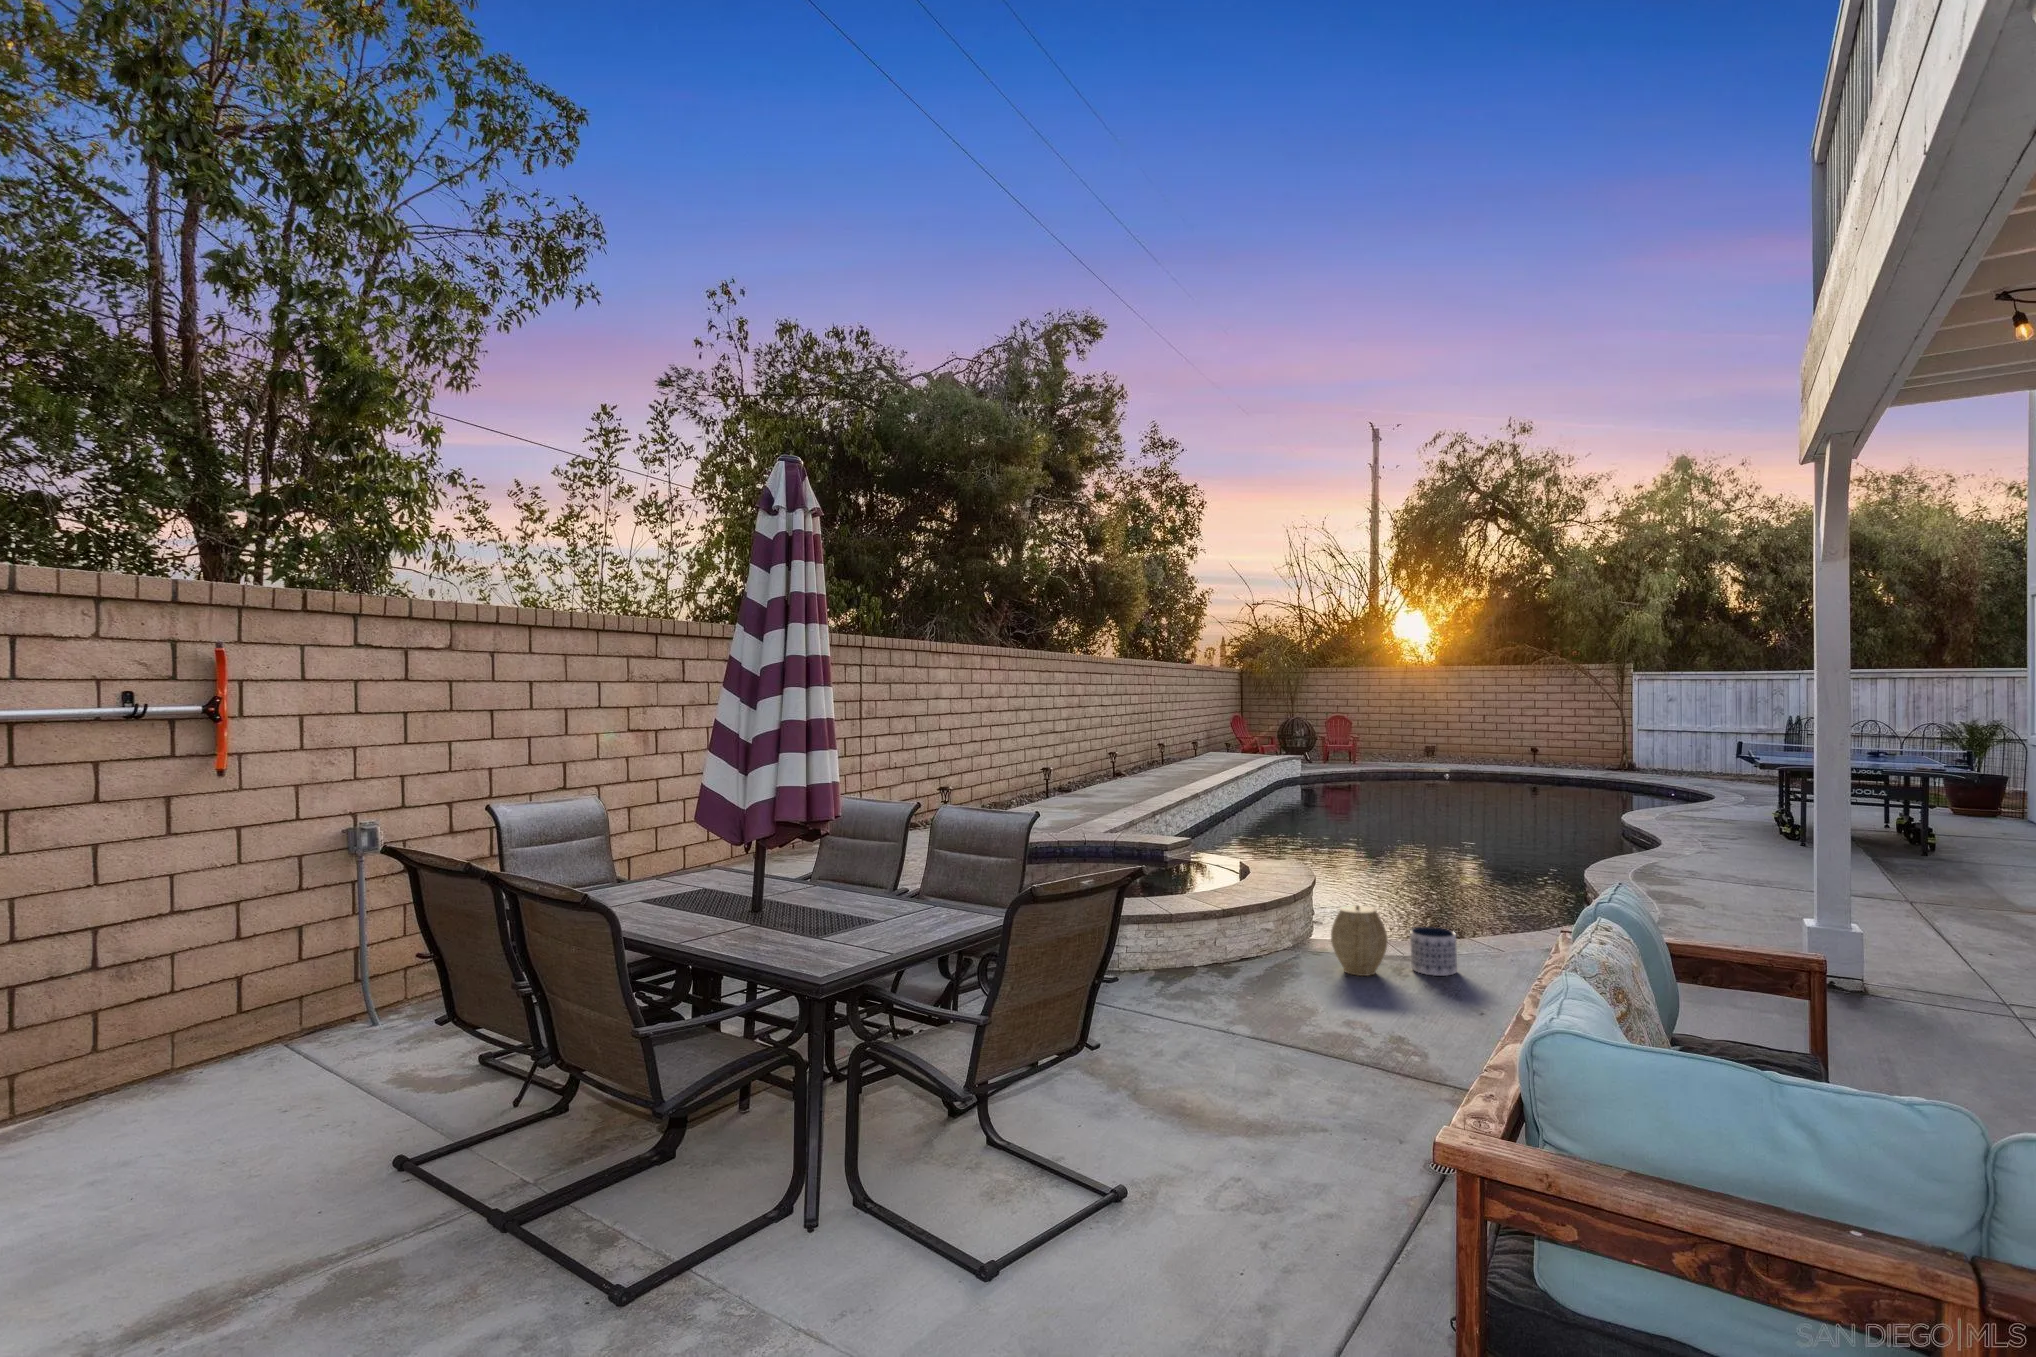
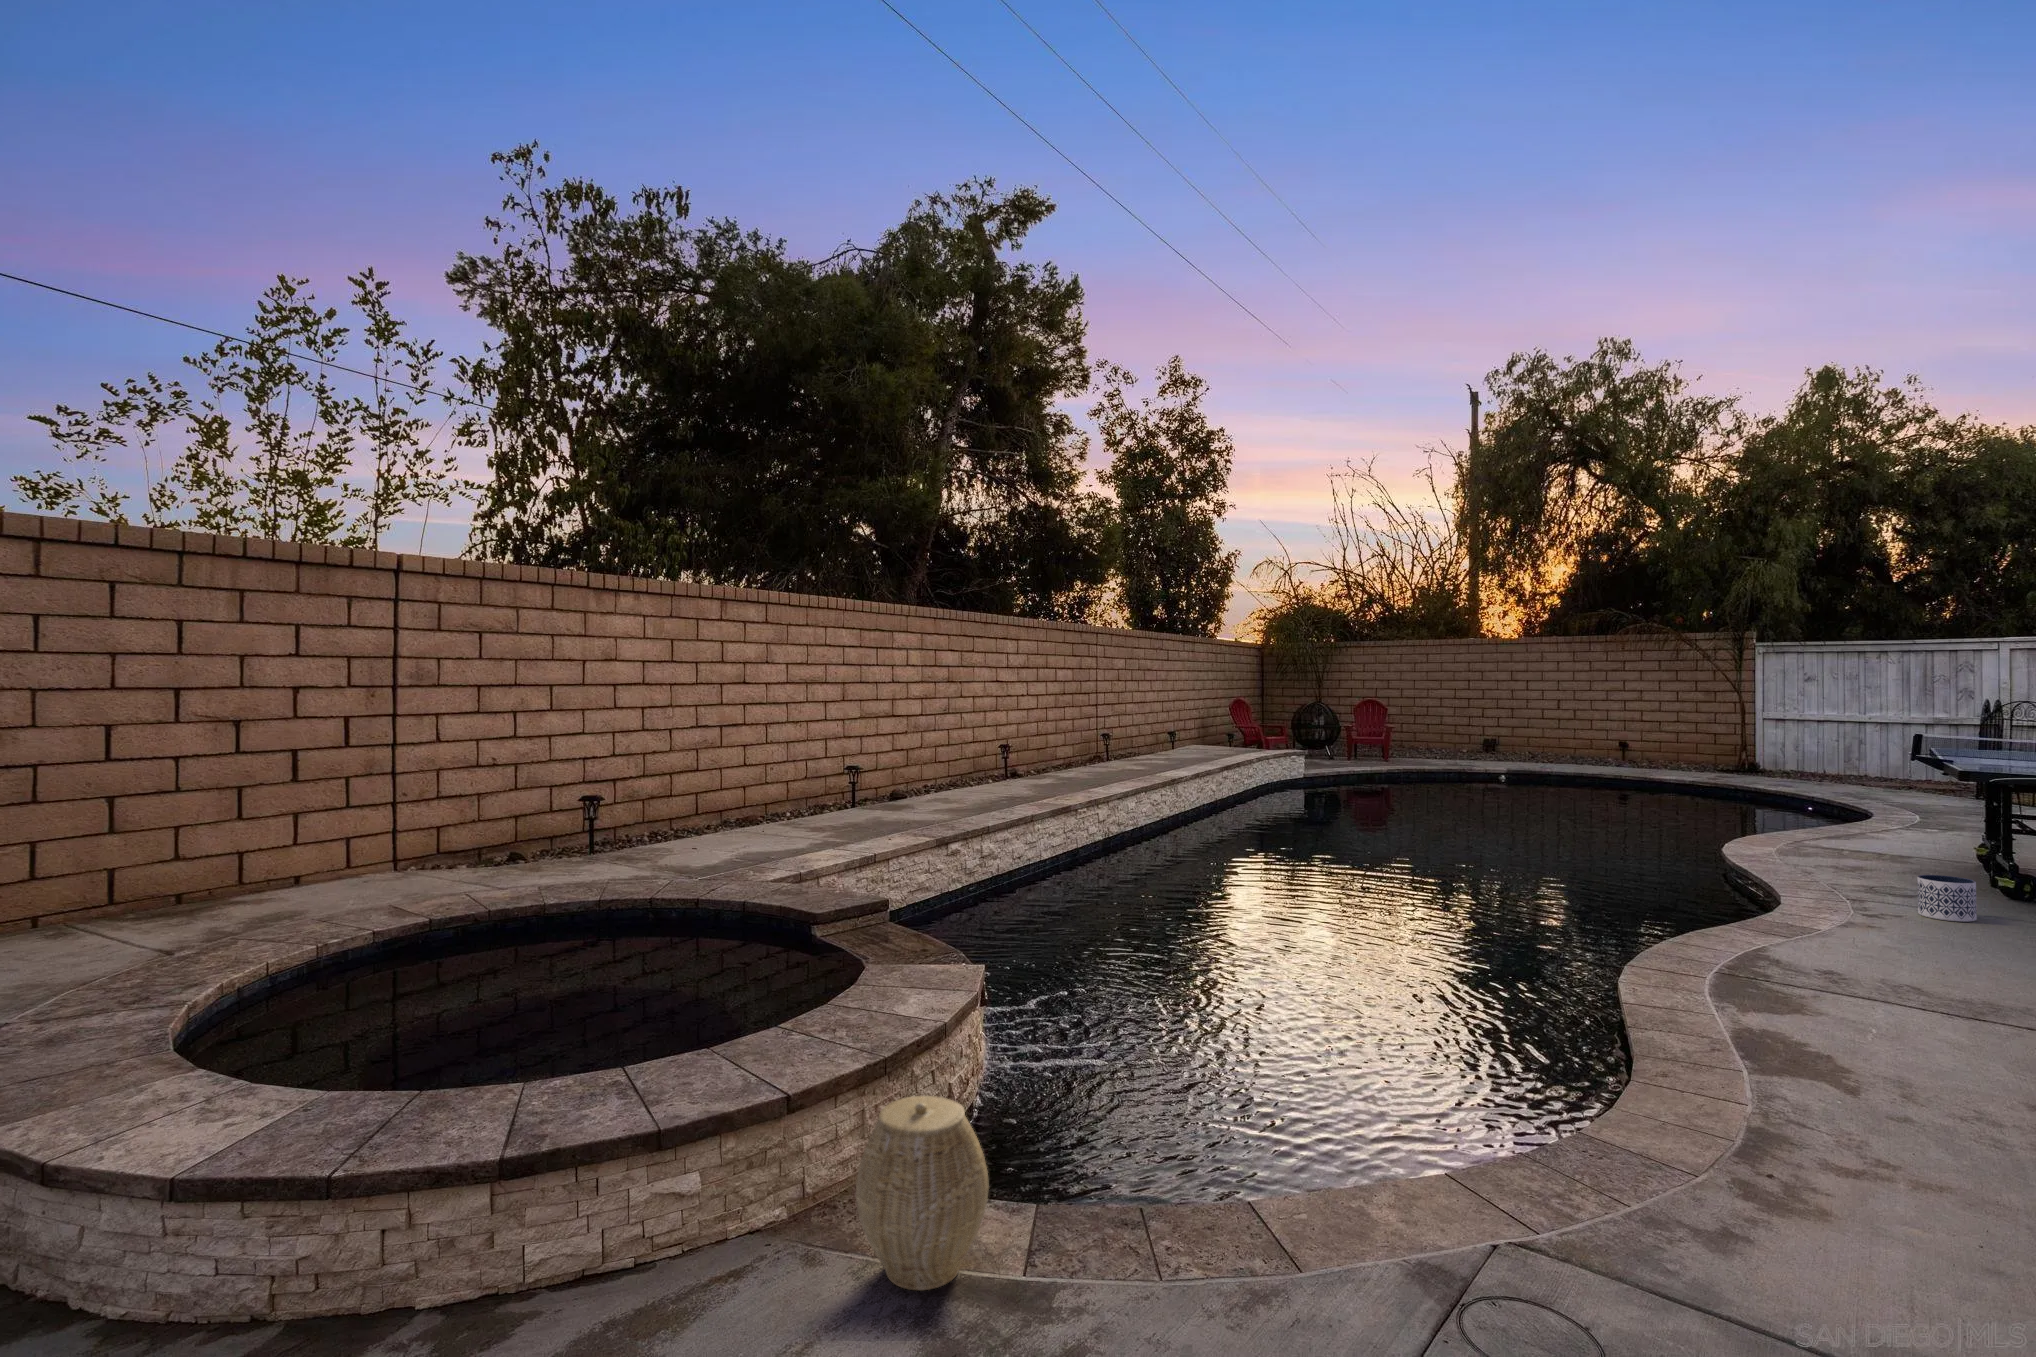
planter: present [1410,927,1457,976] -> present [1917,875,1977,922]

